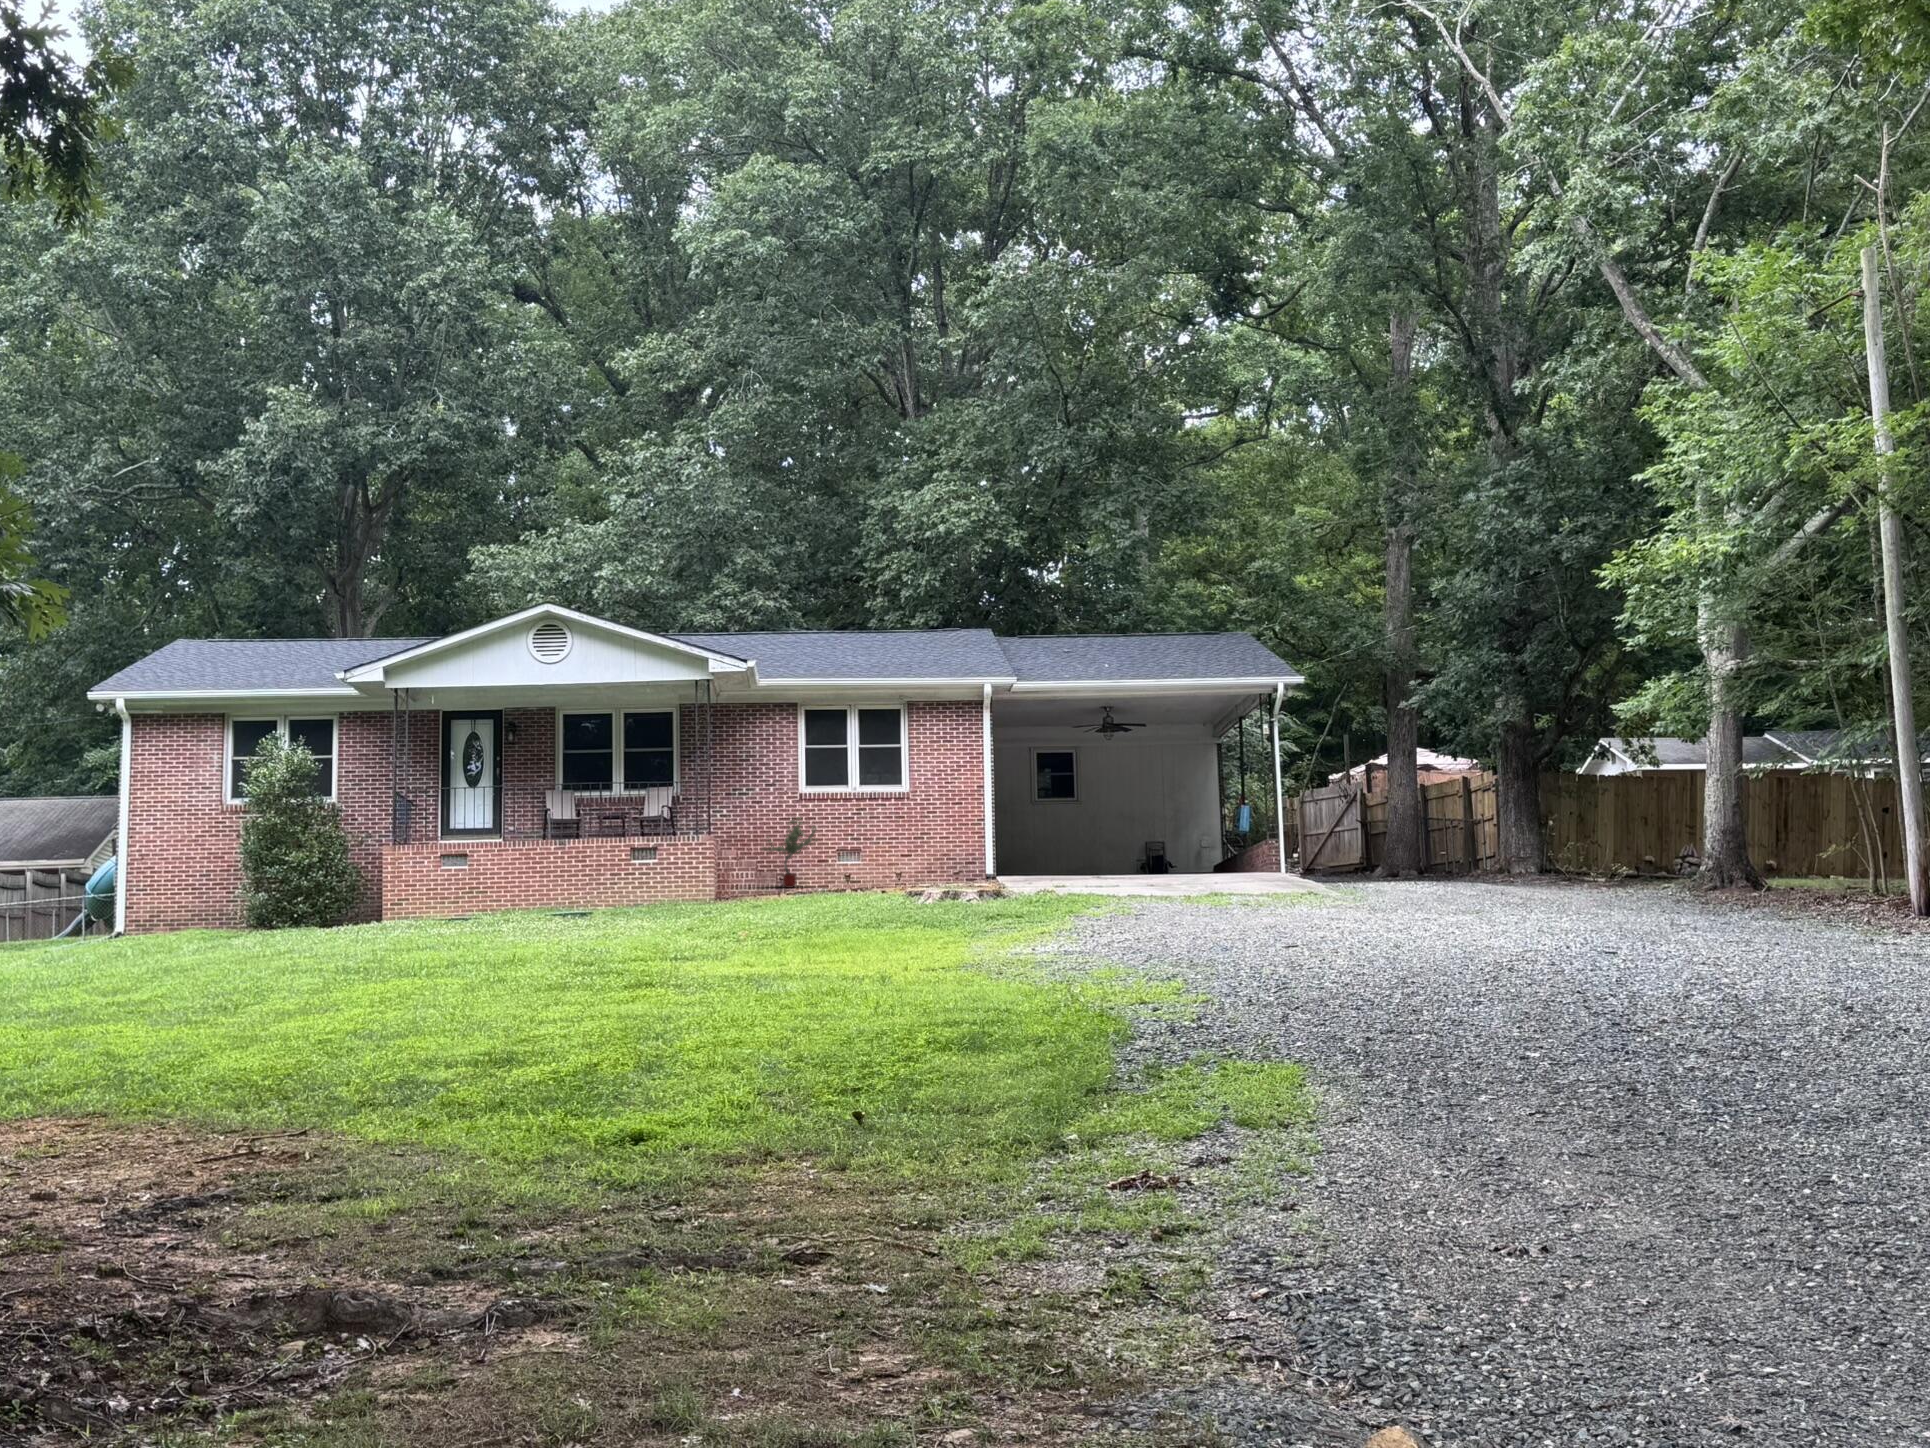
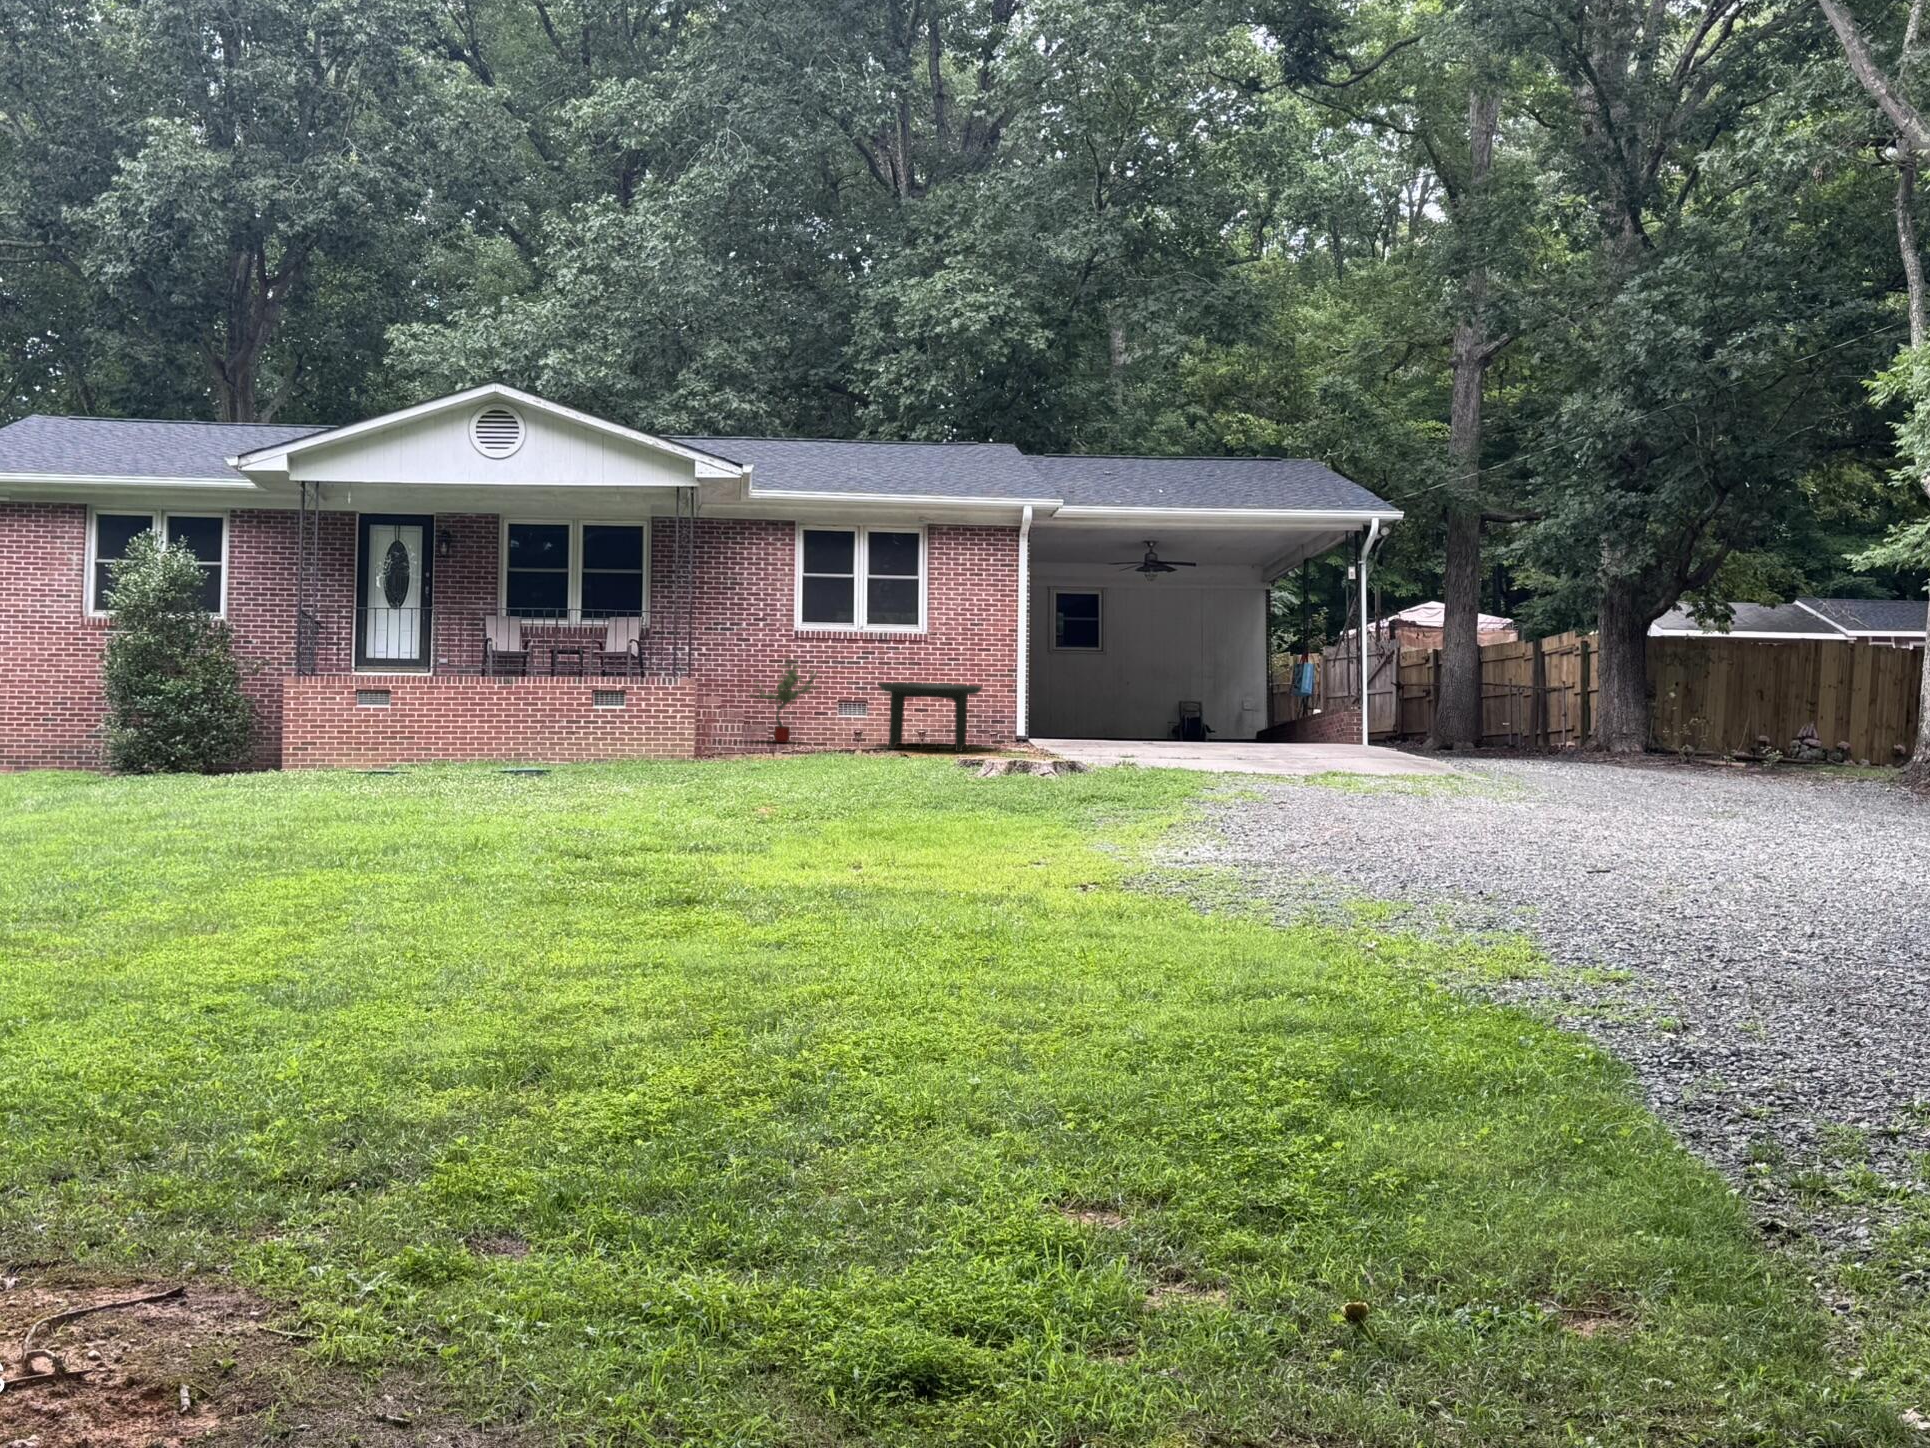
round table: none [865,833,955,890] -> present [877,682,983,752]

